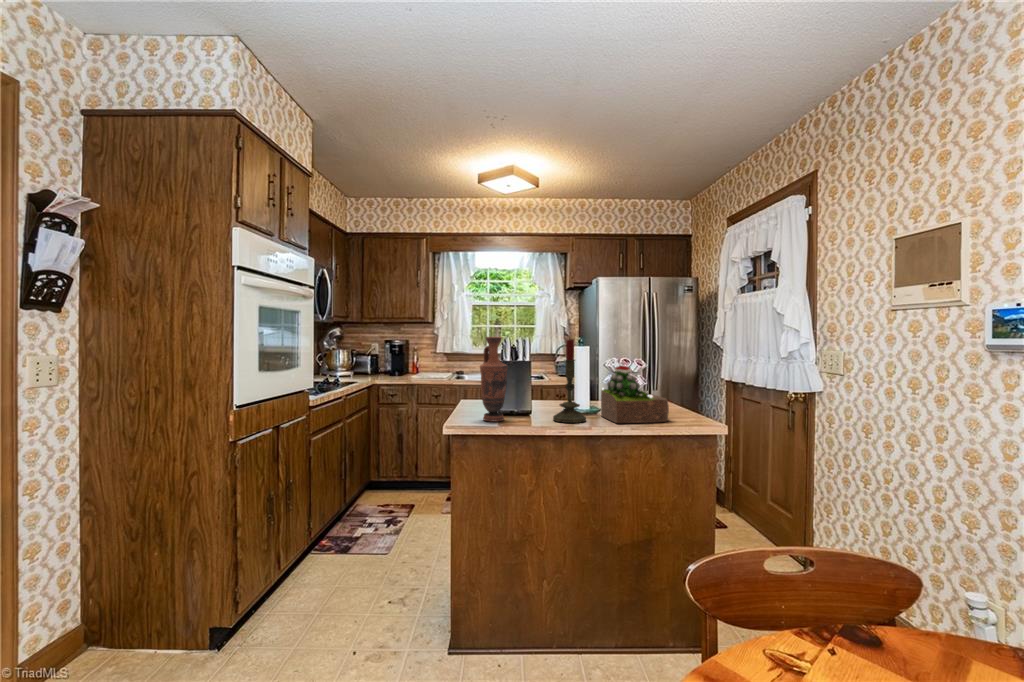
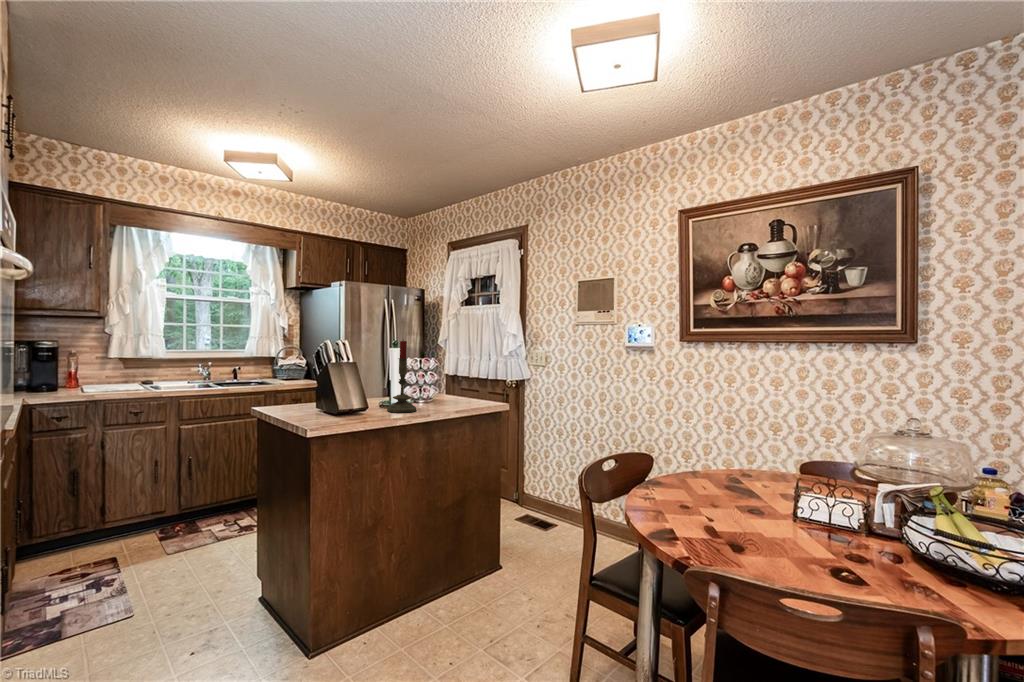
vase: present [480,337,508,422] -> none [325,337,353,418]
succulent plant: present [601,366,669,423] -> none [417,363,471,409]

